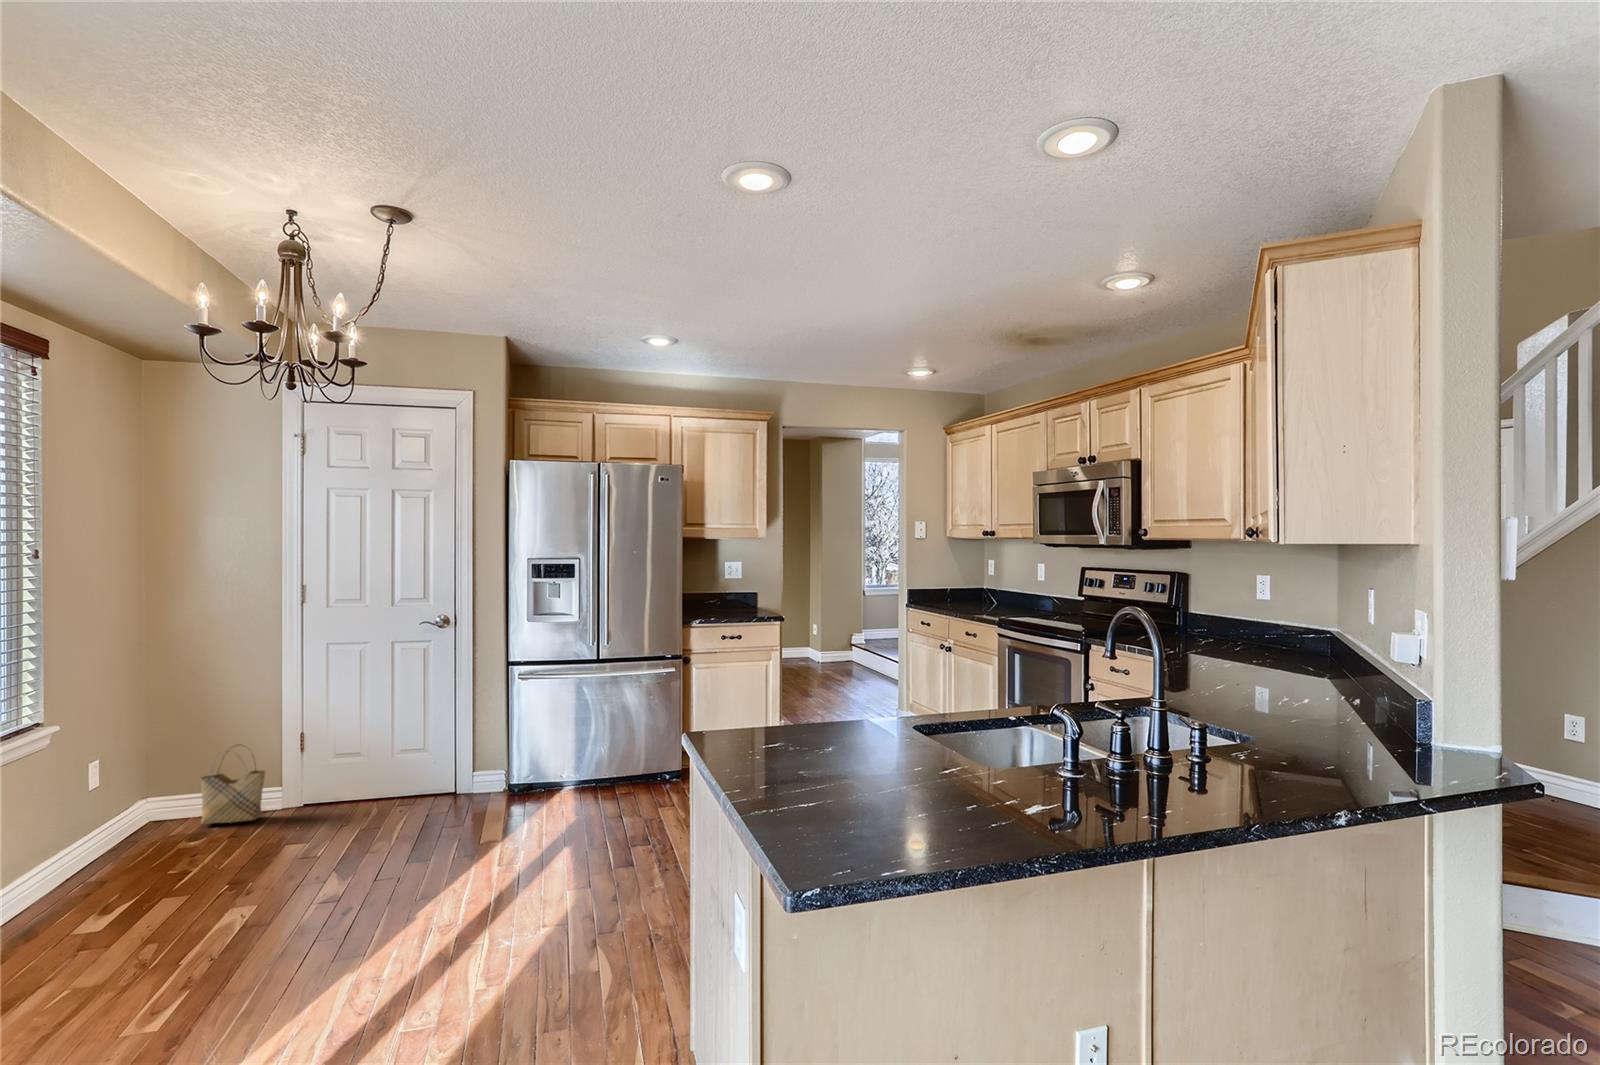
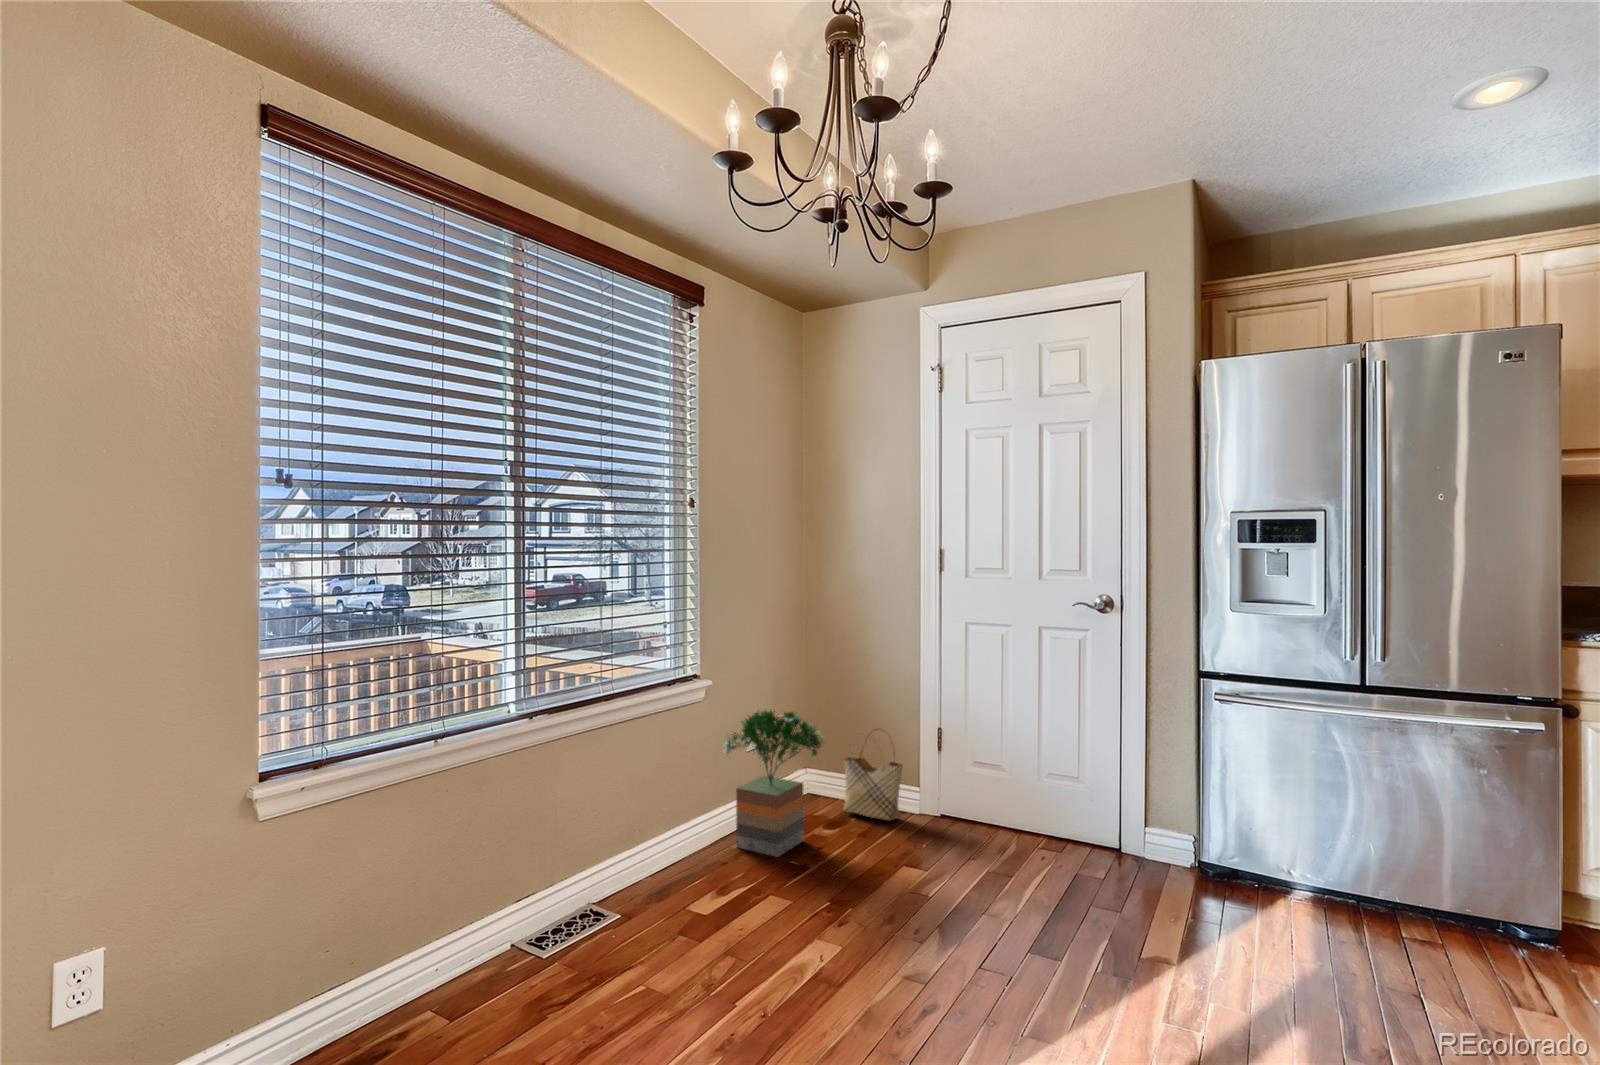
potted tree: none [72,742,197,880] -> present [724,710,823,857]

